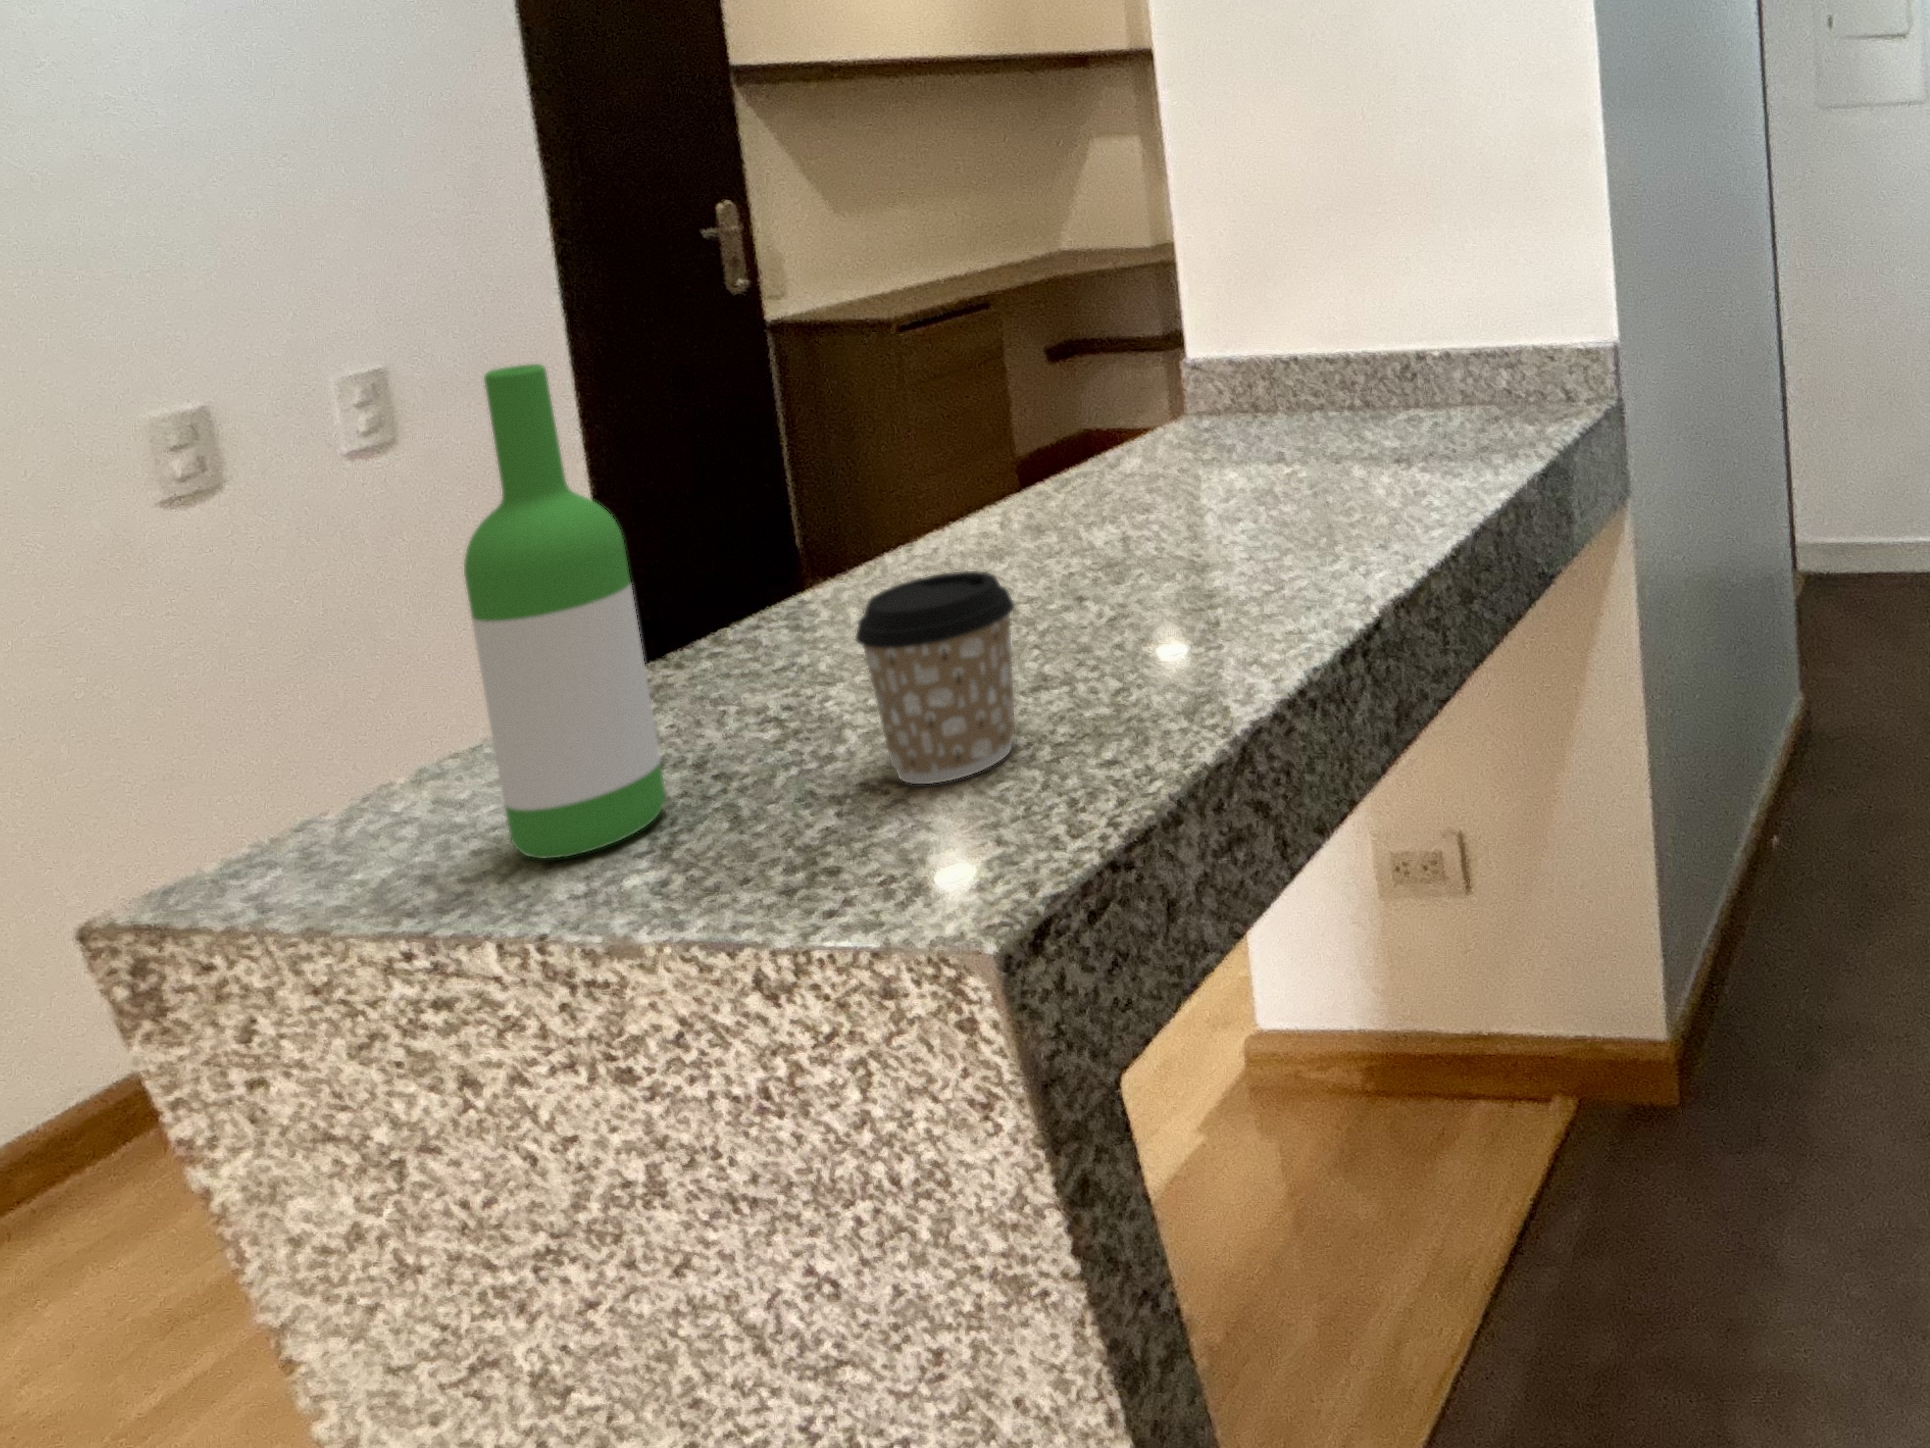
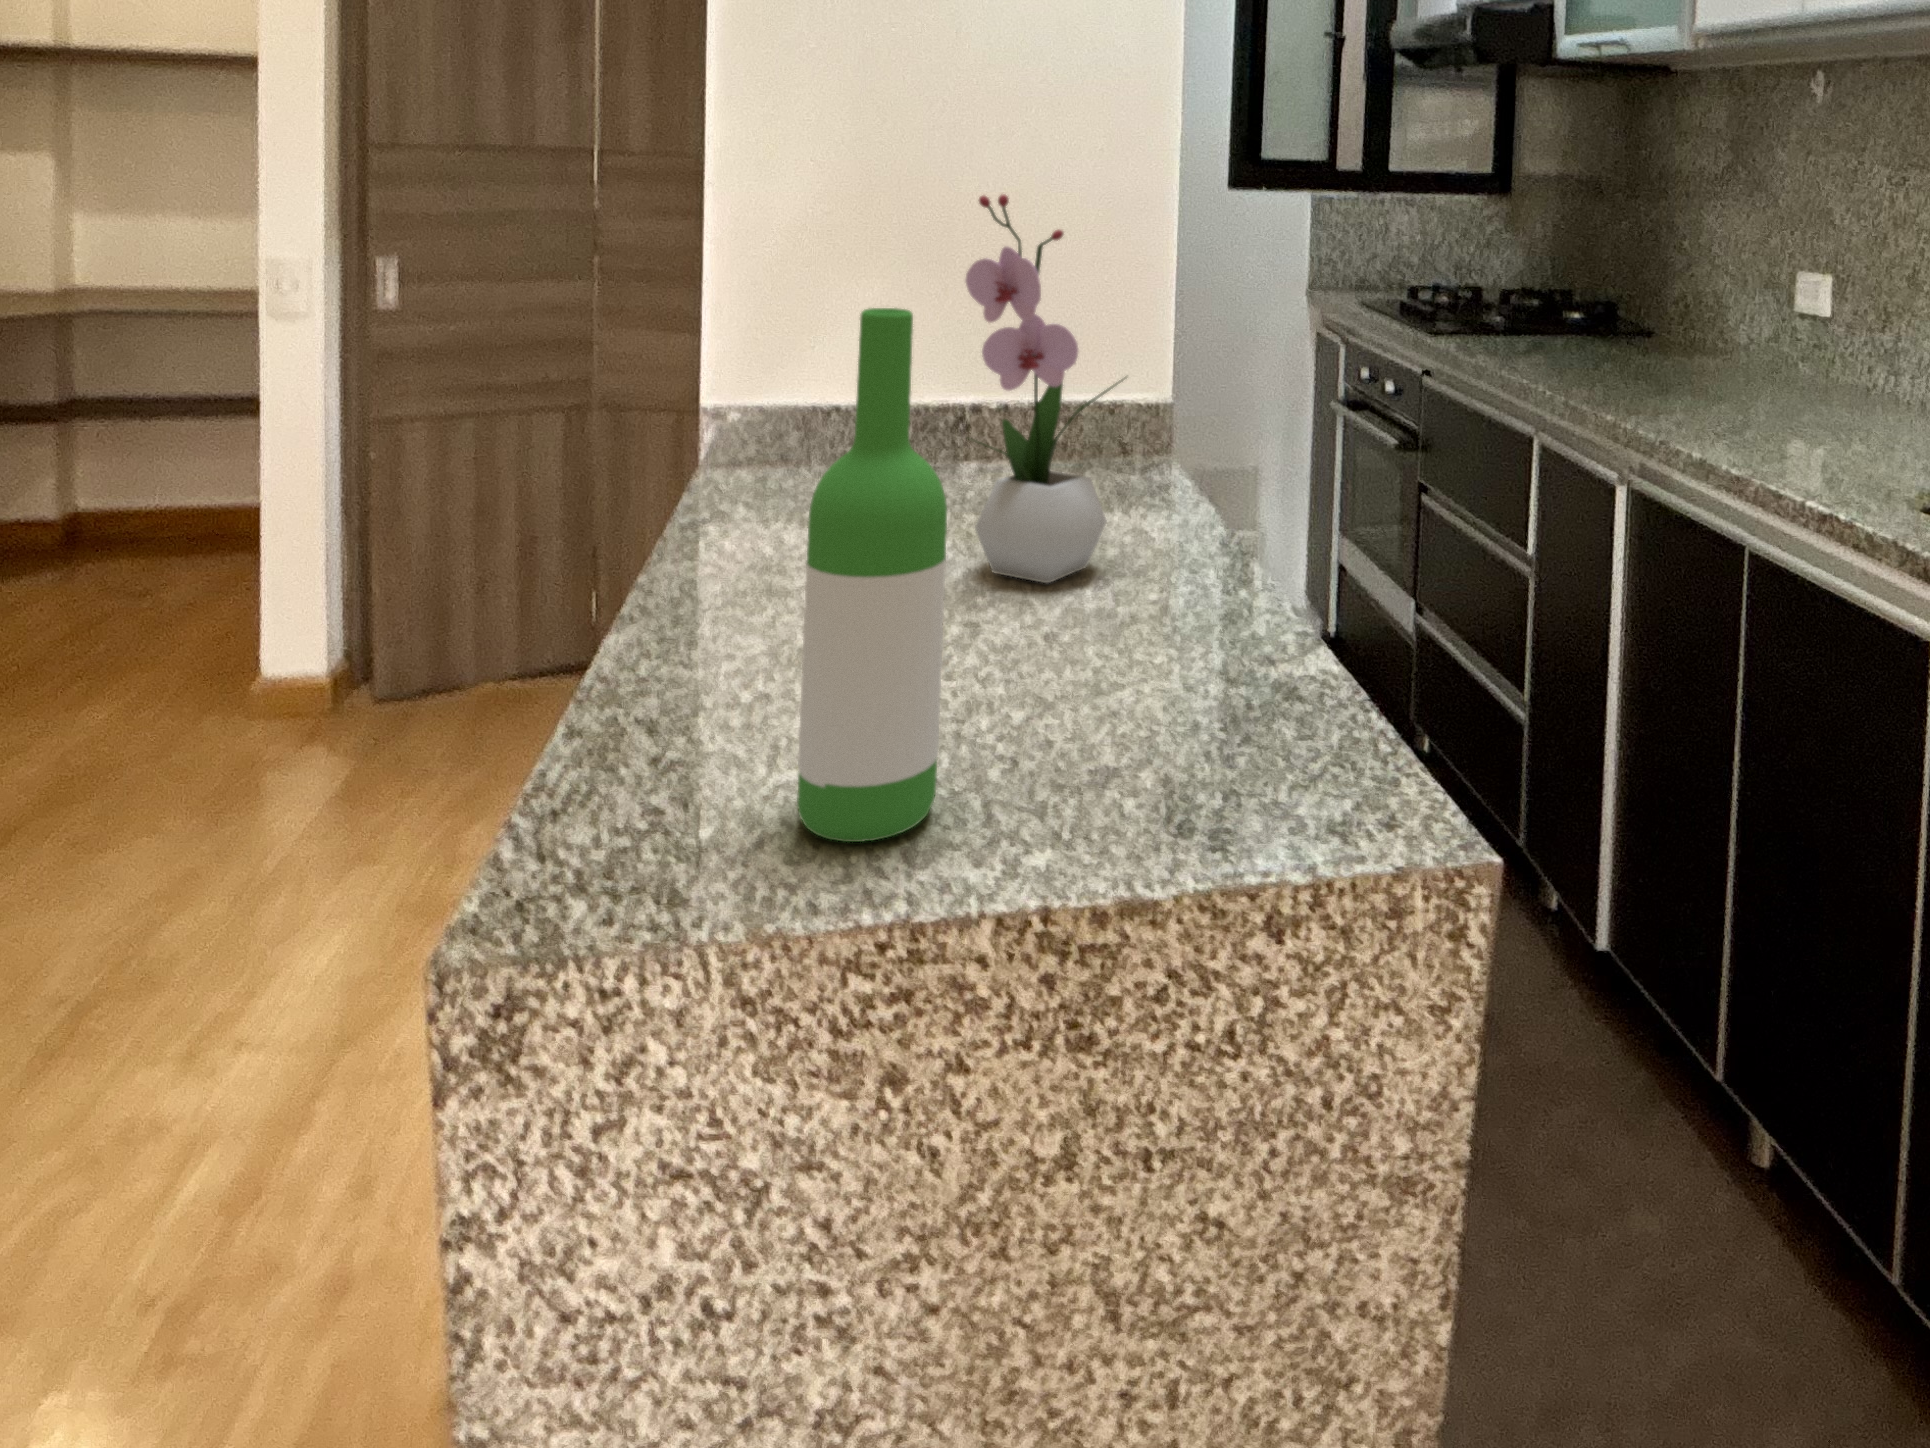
flower arrangement: none [1053,198,1249,580] -> present [966,194,1125,583]
coffee cup: present [856,571,1015,784] -> none [1082,546,1221,752]

